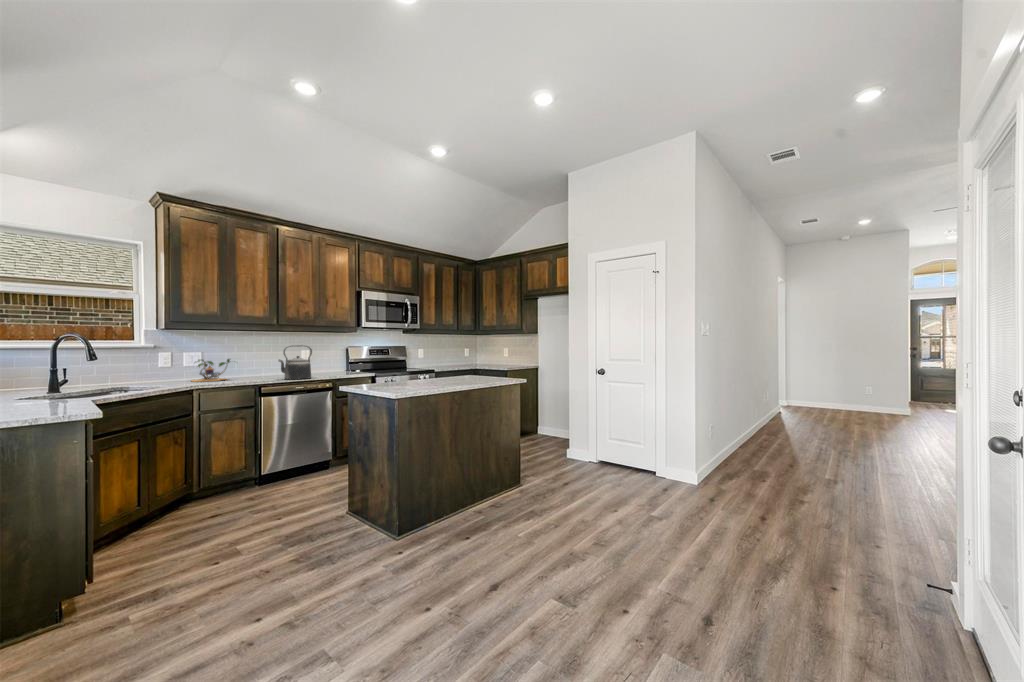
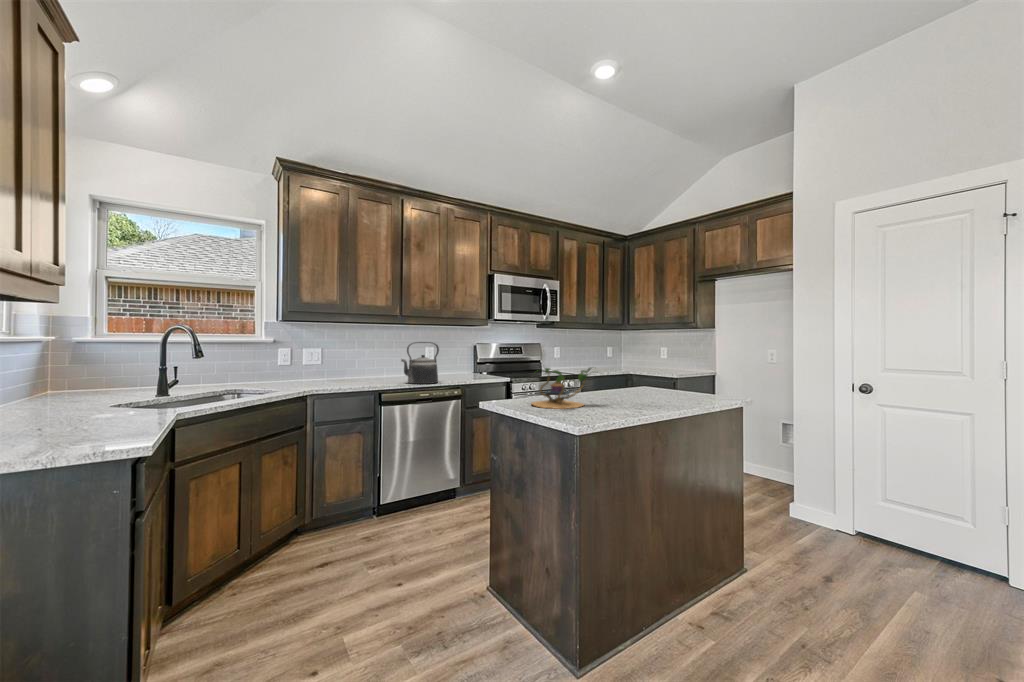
plant: present [192,359,230,382] -> present [532,368,591,409]

